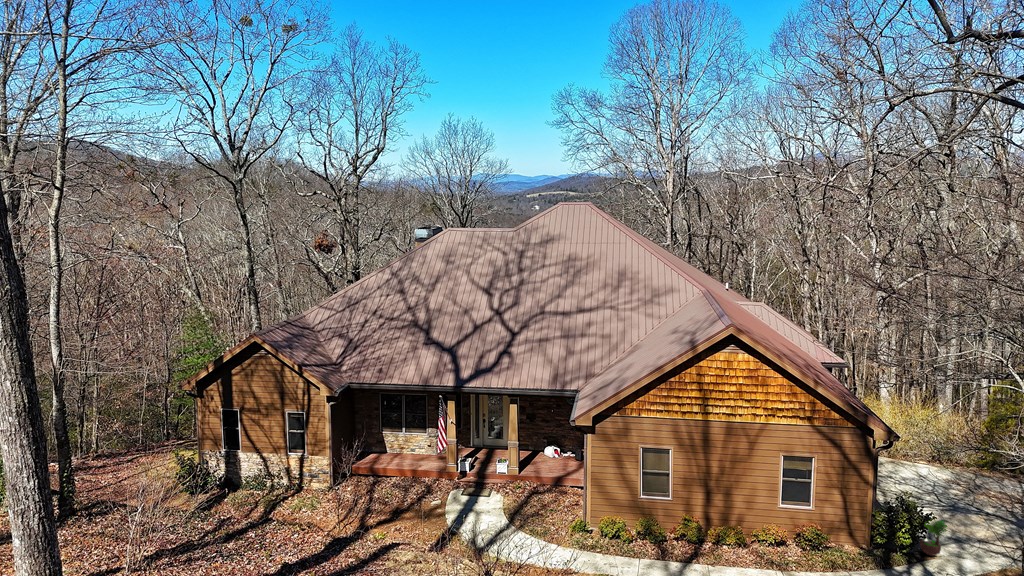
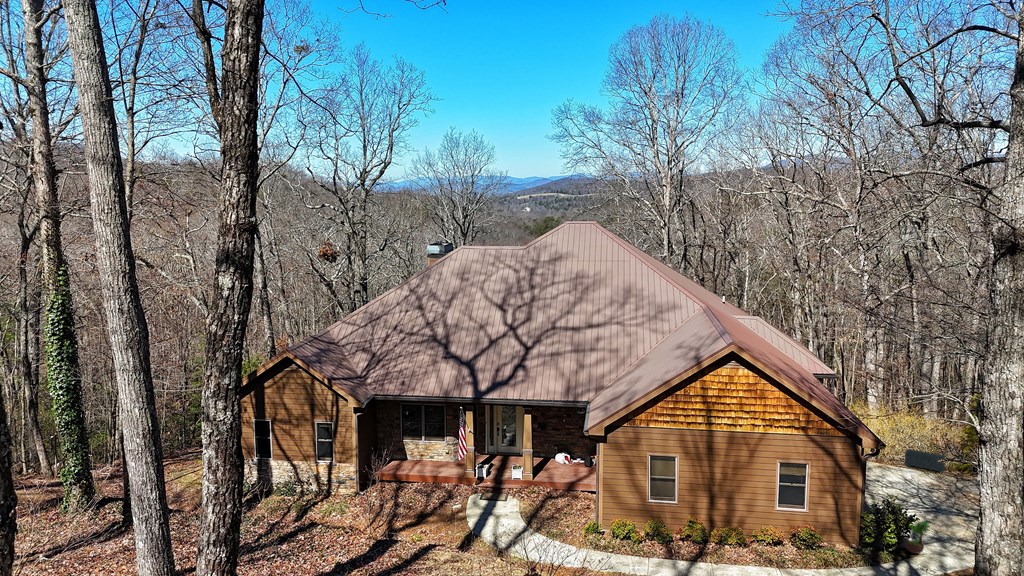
bench: none [918,443,962,470] -> present [905,449,945,474]

